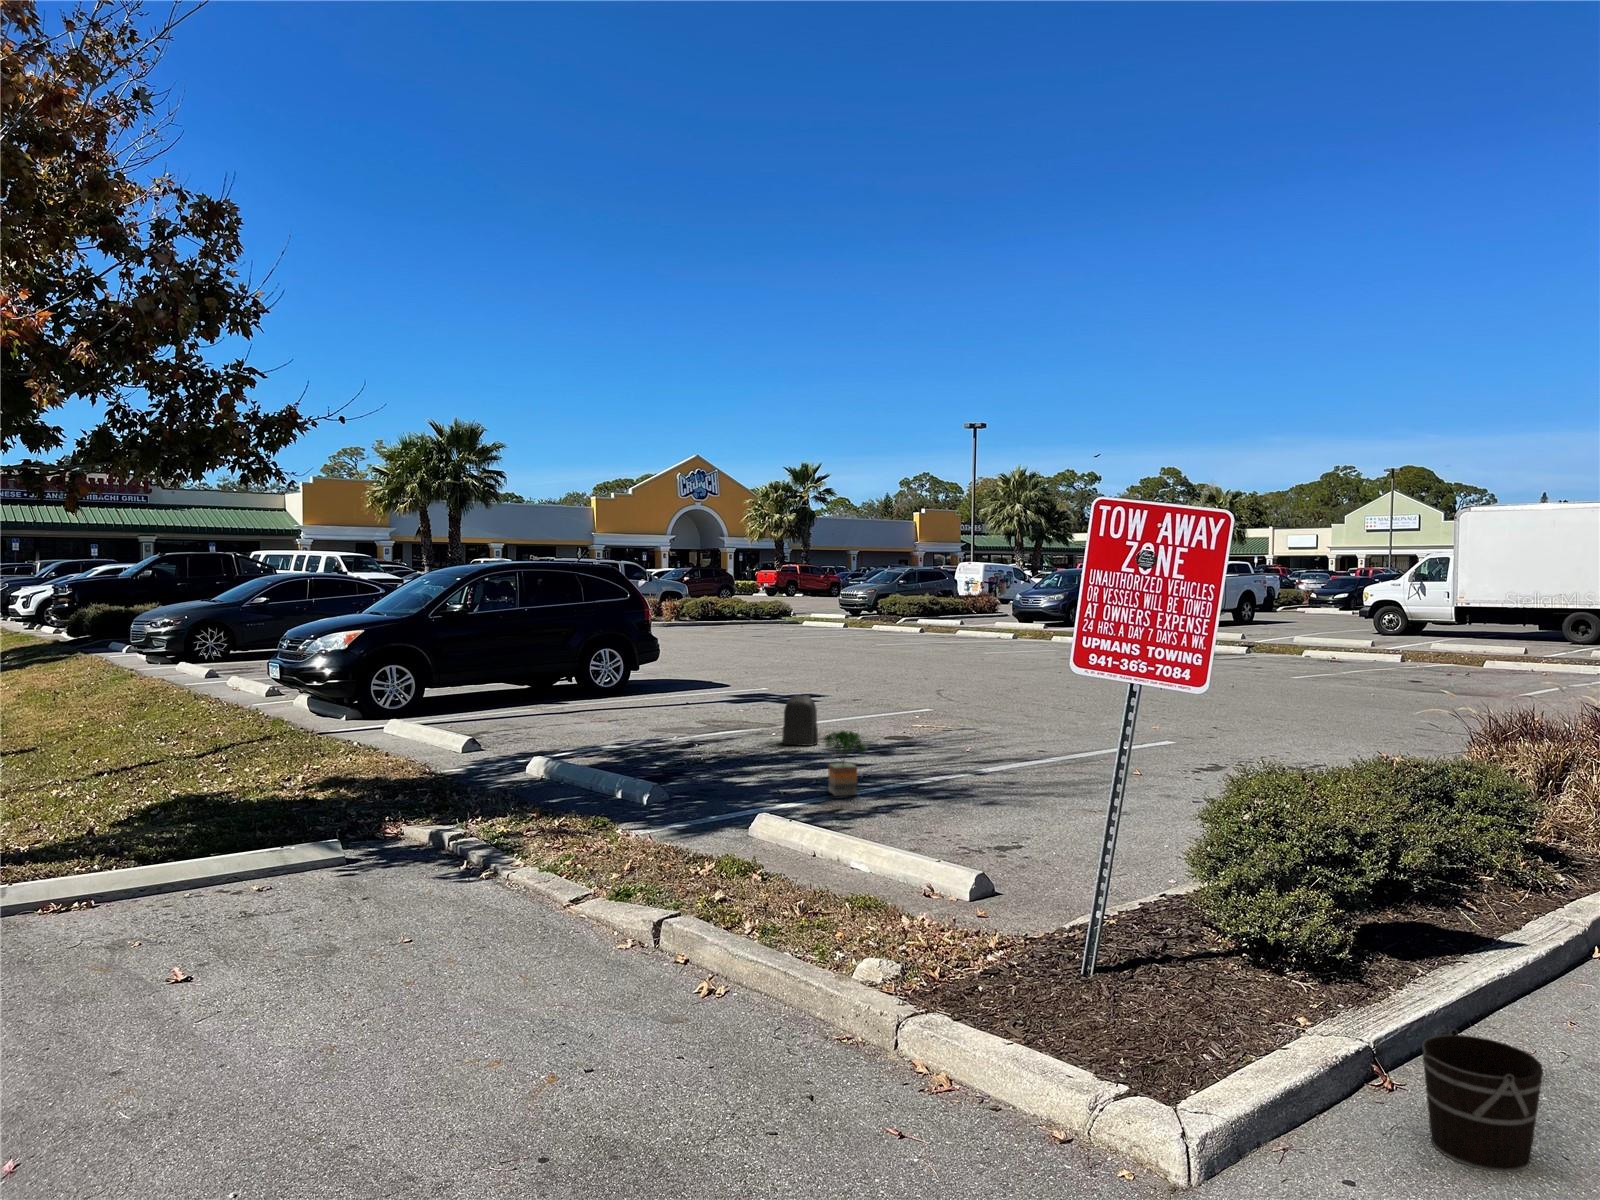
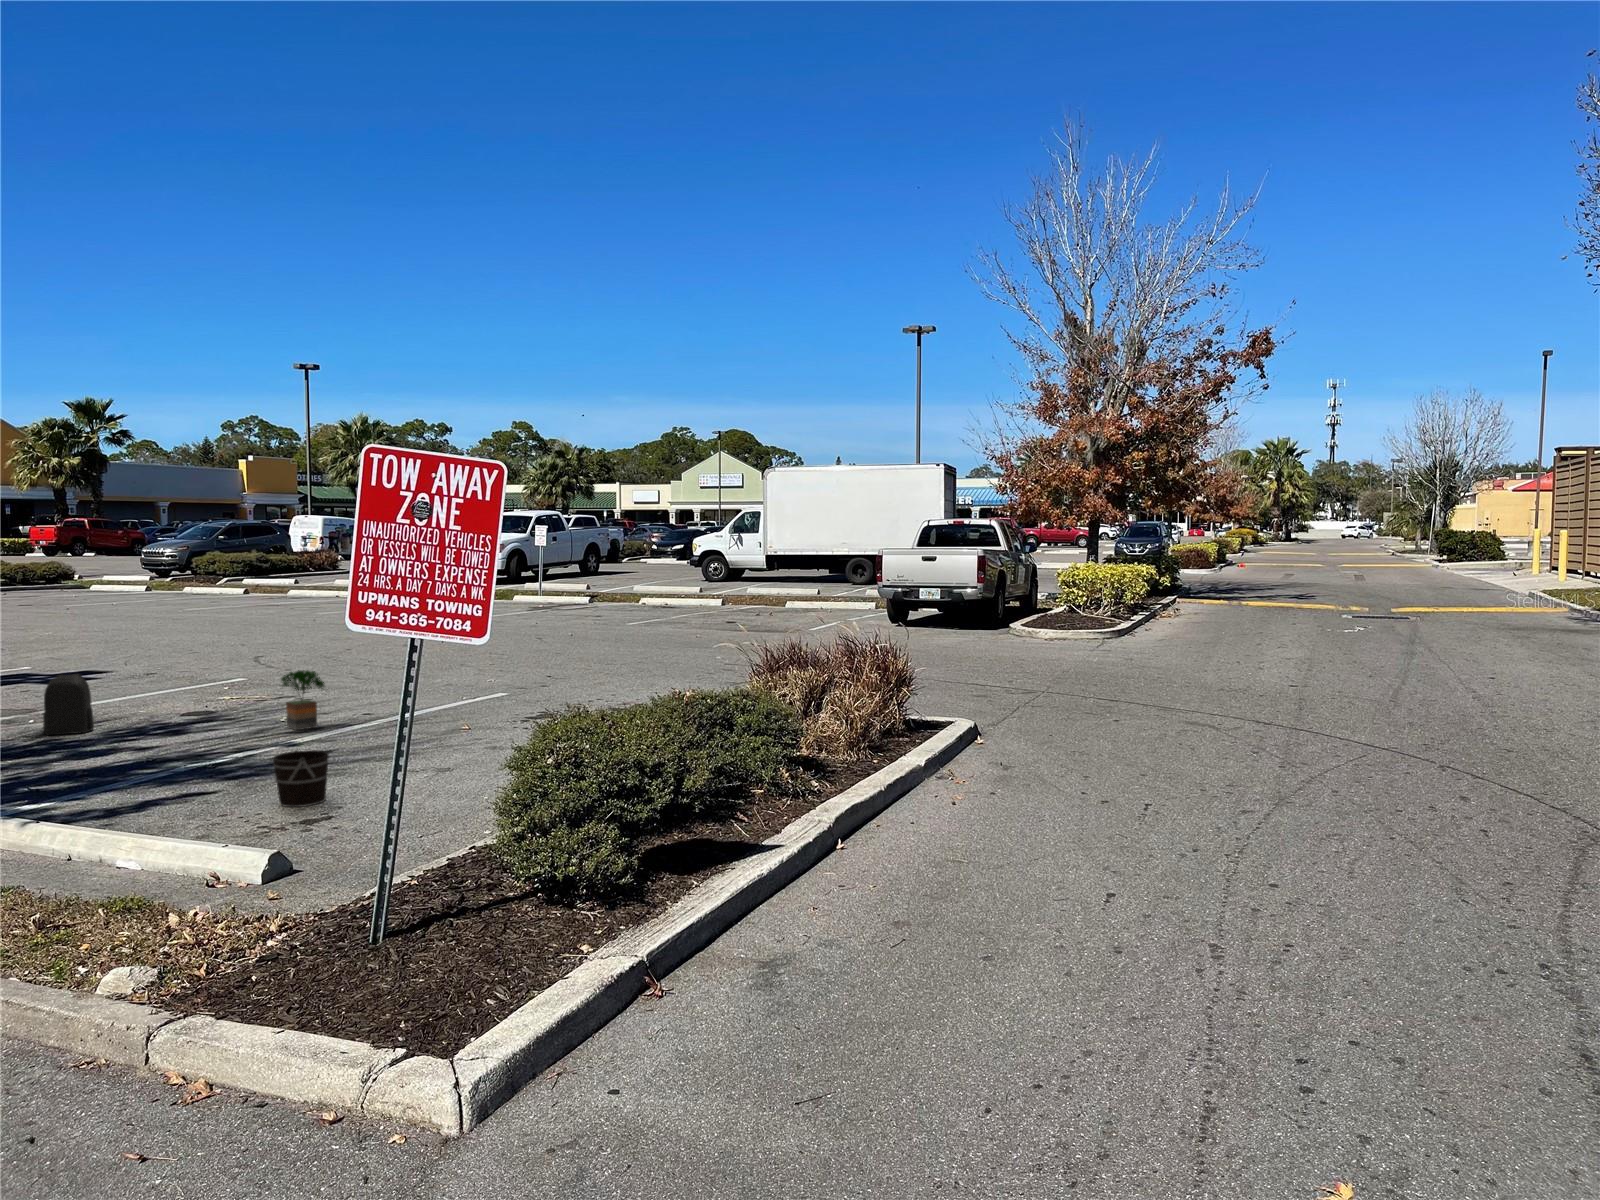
potted tree: present [824,731,866,796] -> present [281,670,324,730]
bucket: present [1422,1030,1543,1172] -> present [272,749,329,807]

